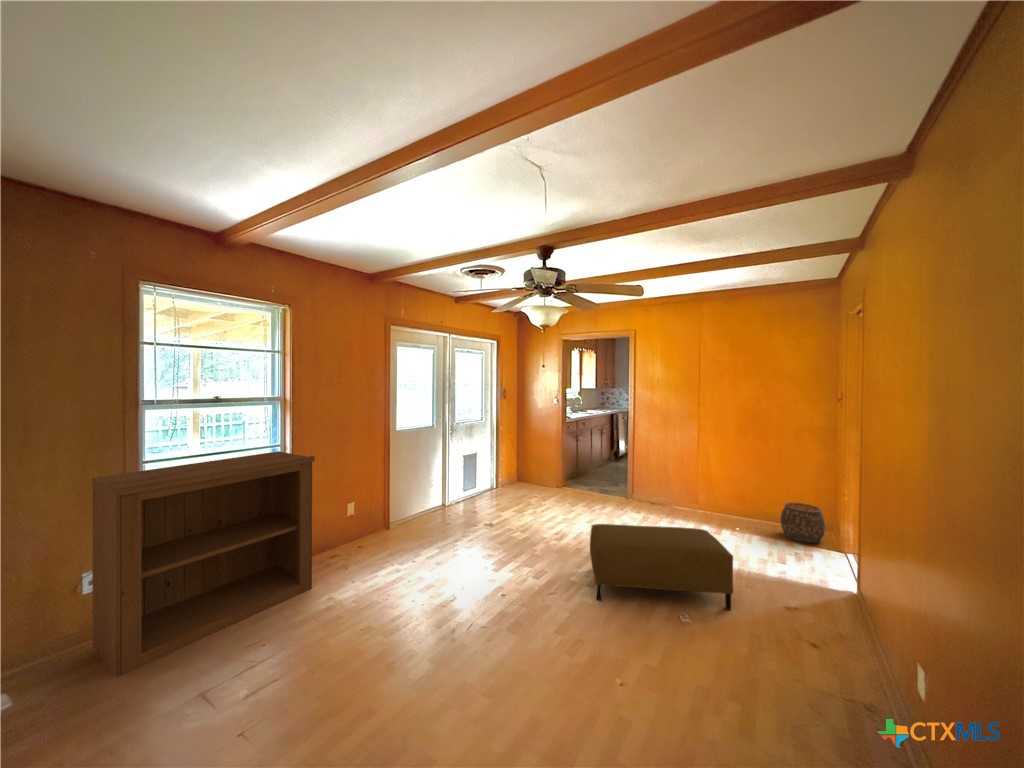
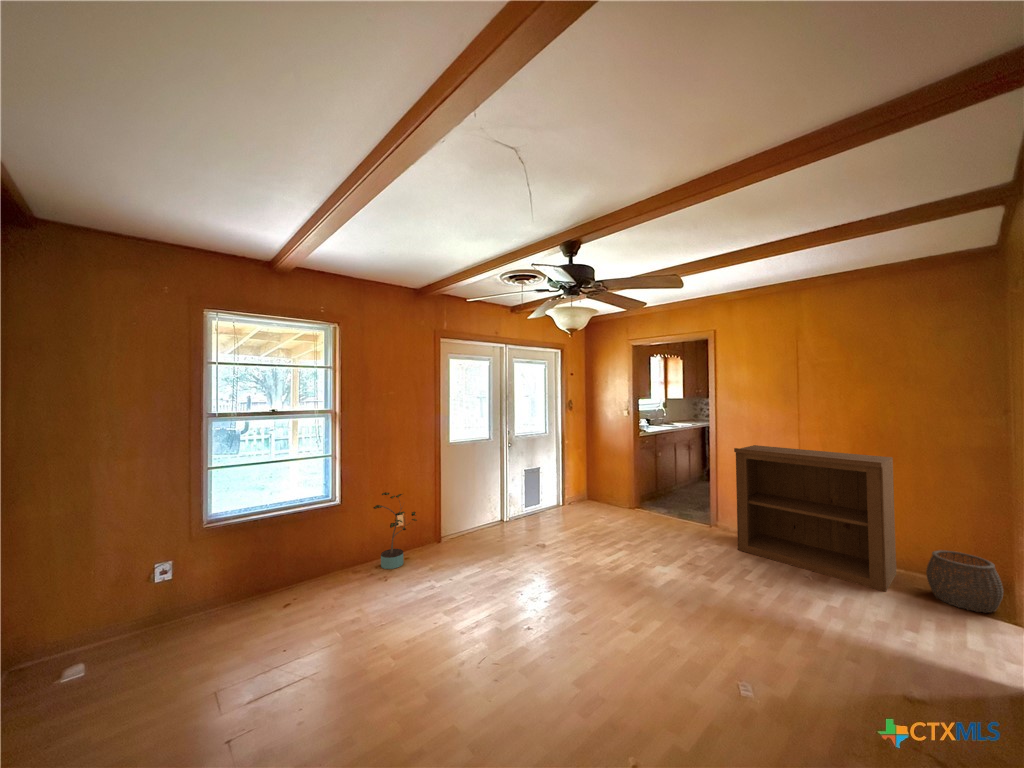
bookshelf: present [92,451,315,676] -> present [734,445,896,592]
potted plant: none [329,482,373,558] -> present [373,492,417,569]
ottoman: present [590,524,733,610] -> none [634,559,827,696]

